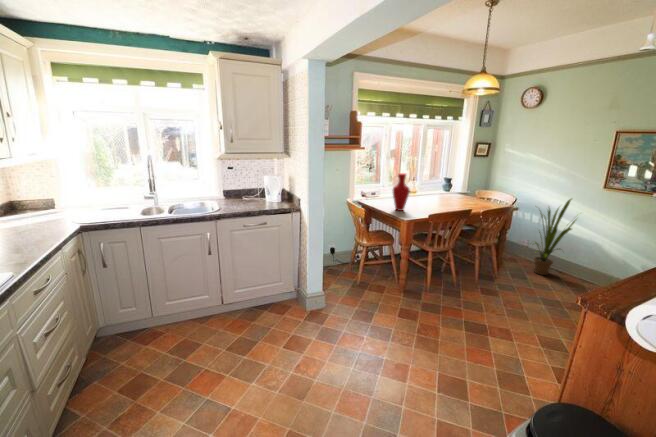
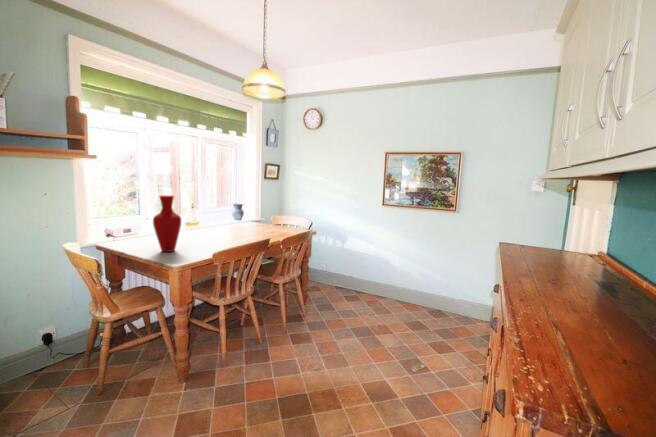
house plant: present [533,199,576,275] -> none [327,218,371,301]

